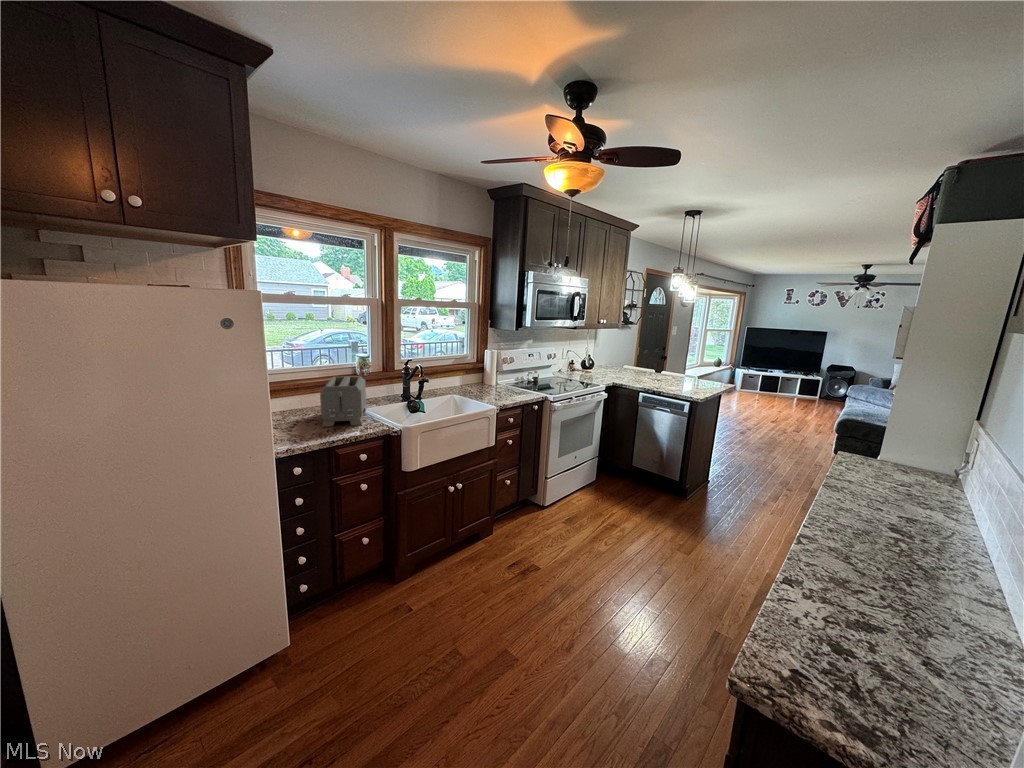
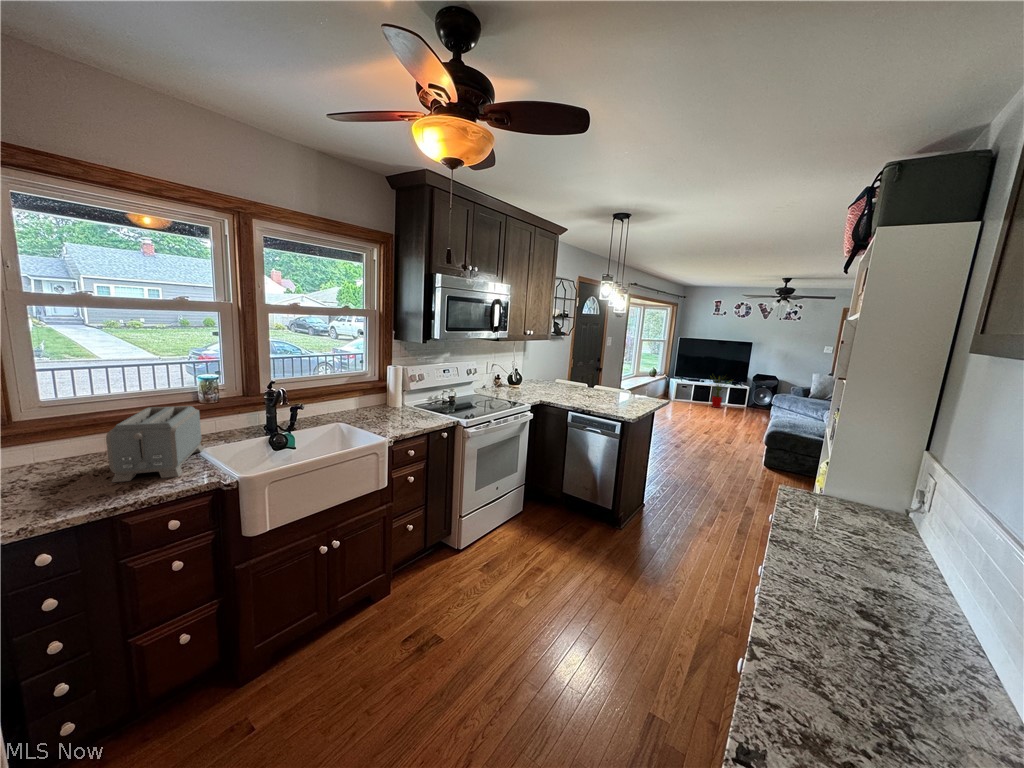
house plant: none [773,363,806,399] -> present [711,382,729,408]

